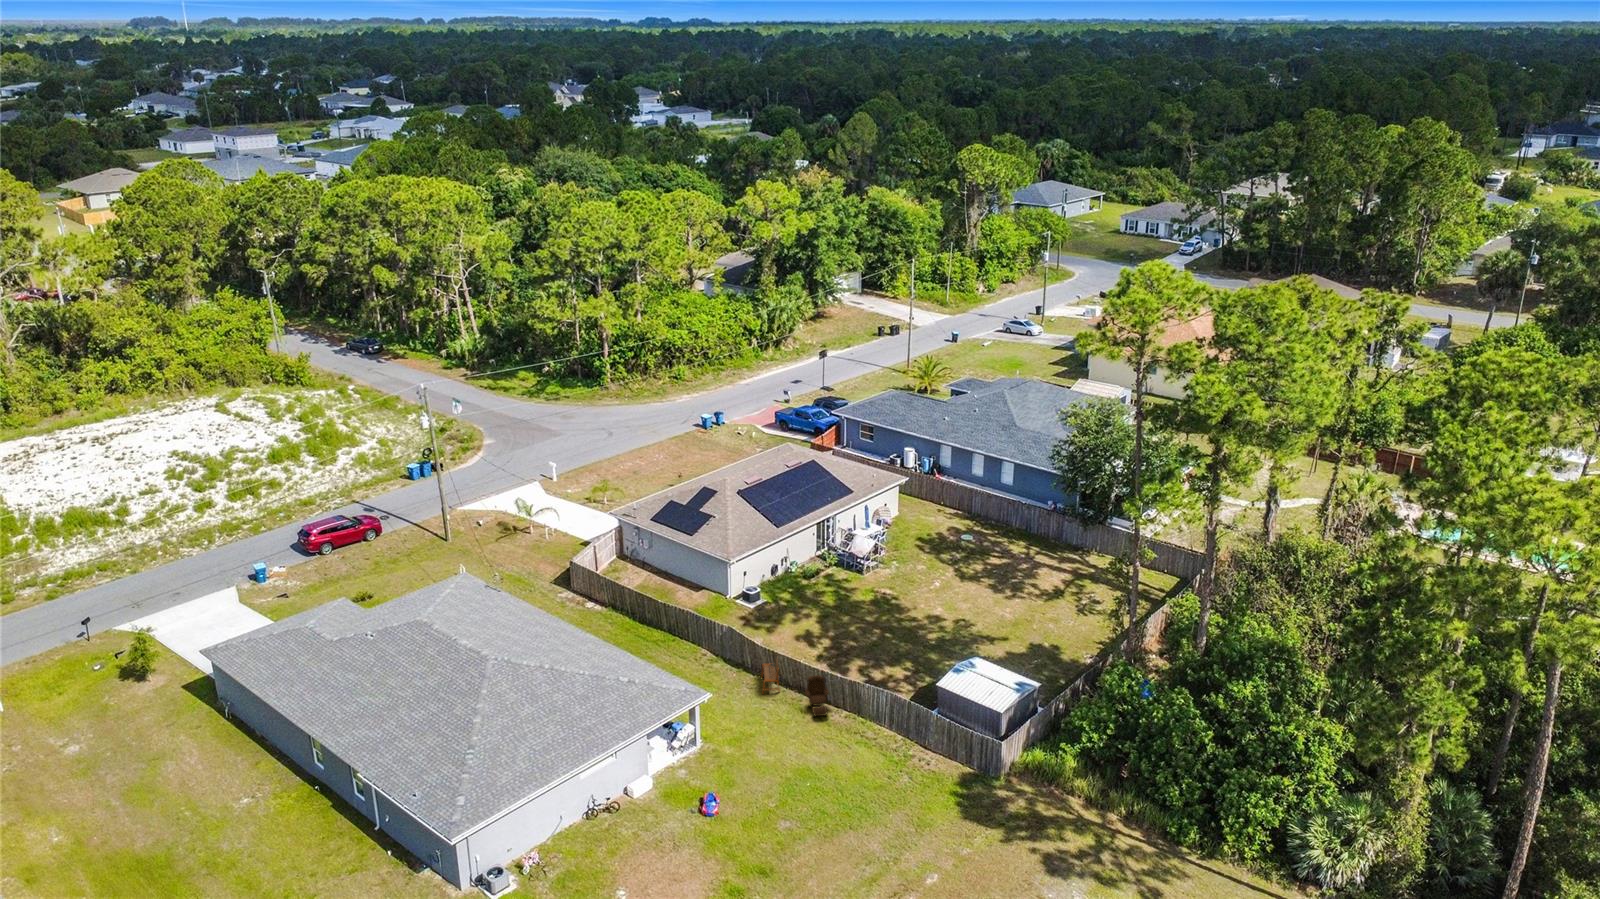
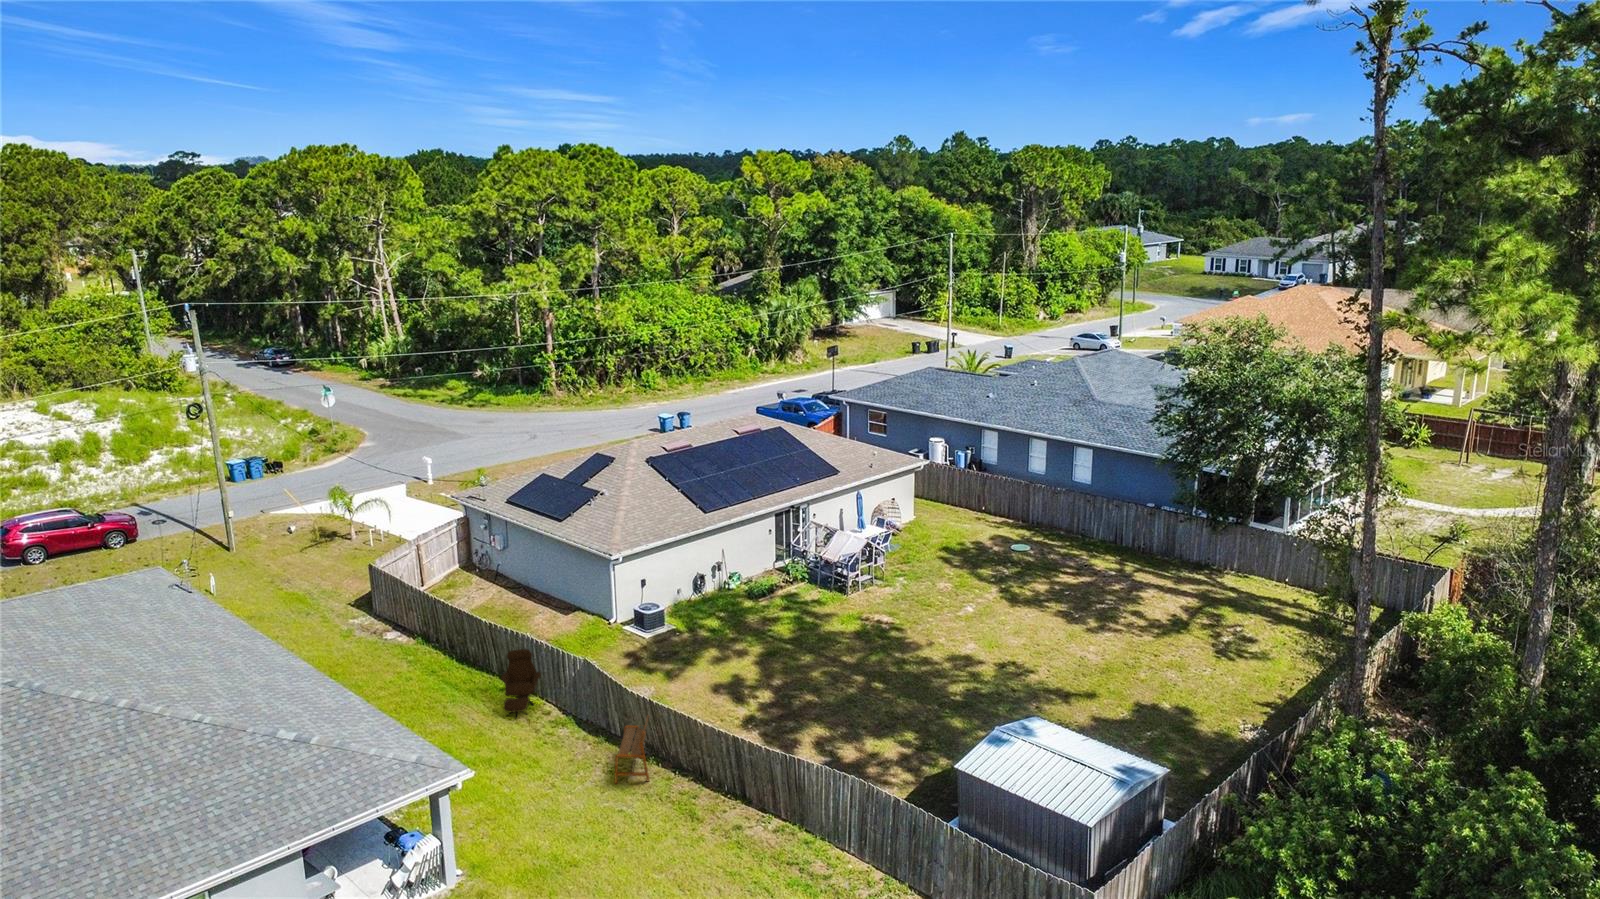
lounge chair: present [805,675,829,717] -> present [501,649,541,714]

